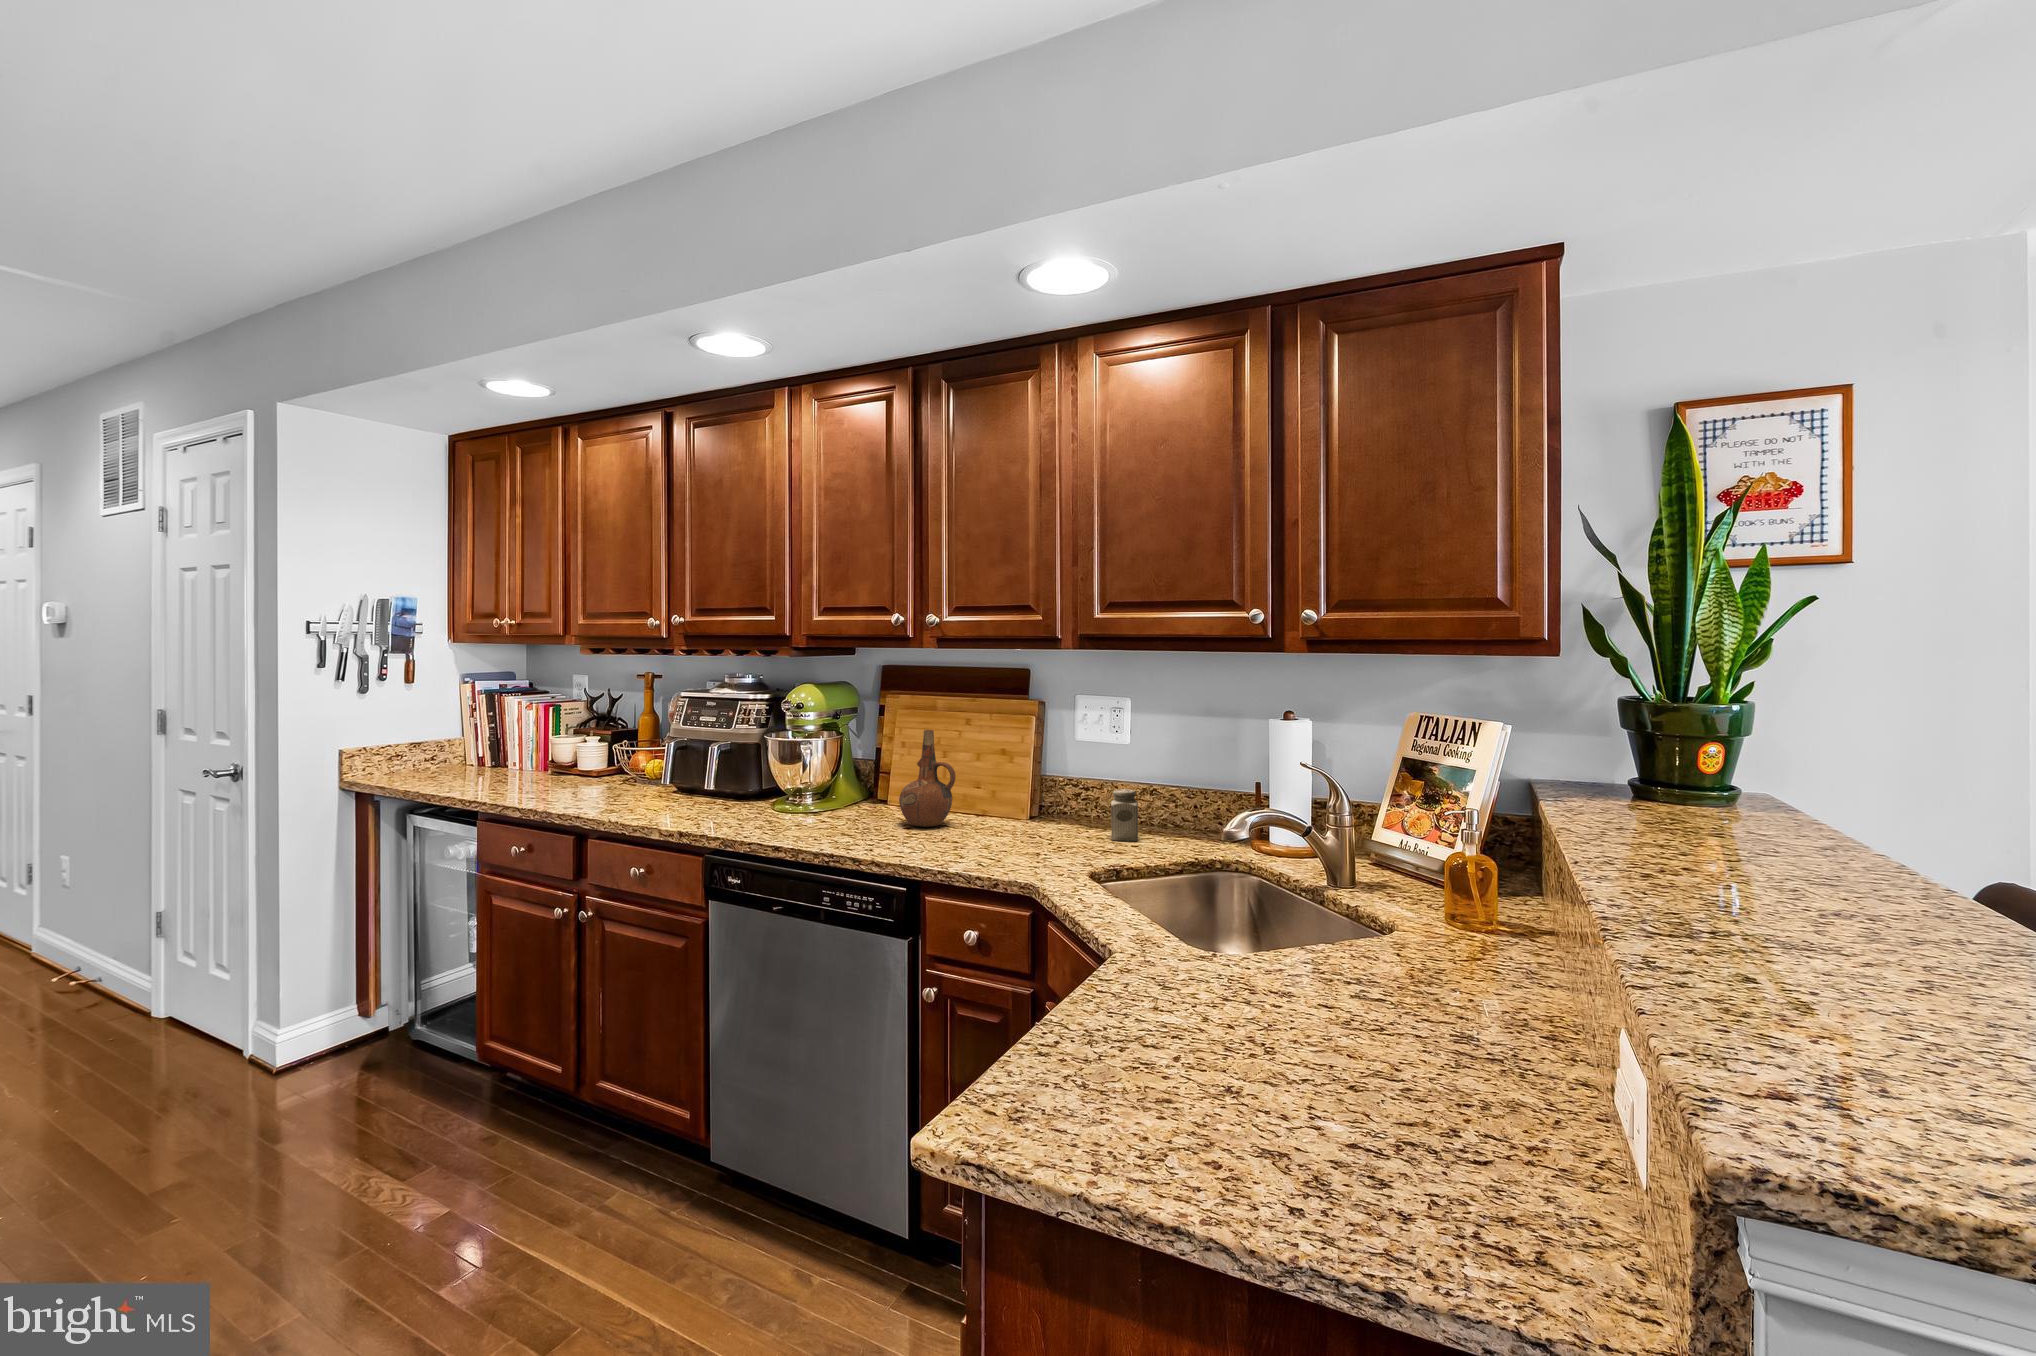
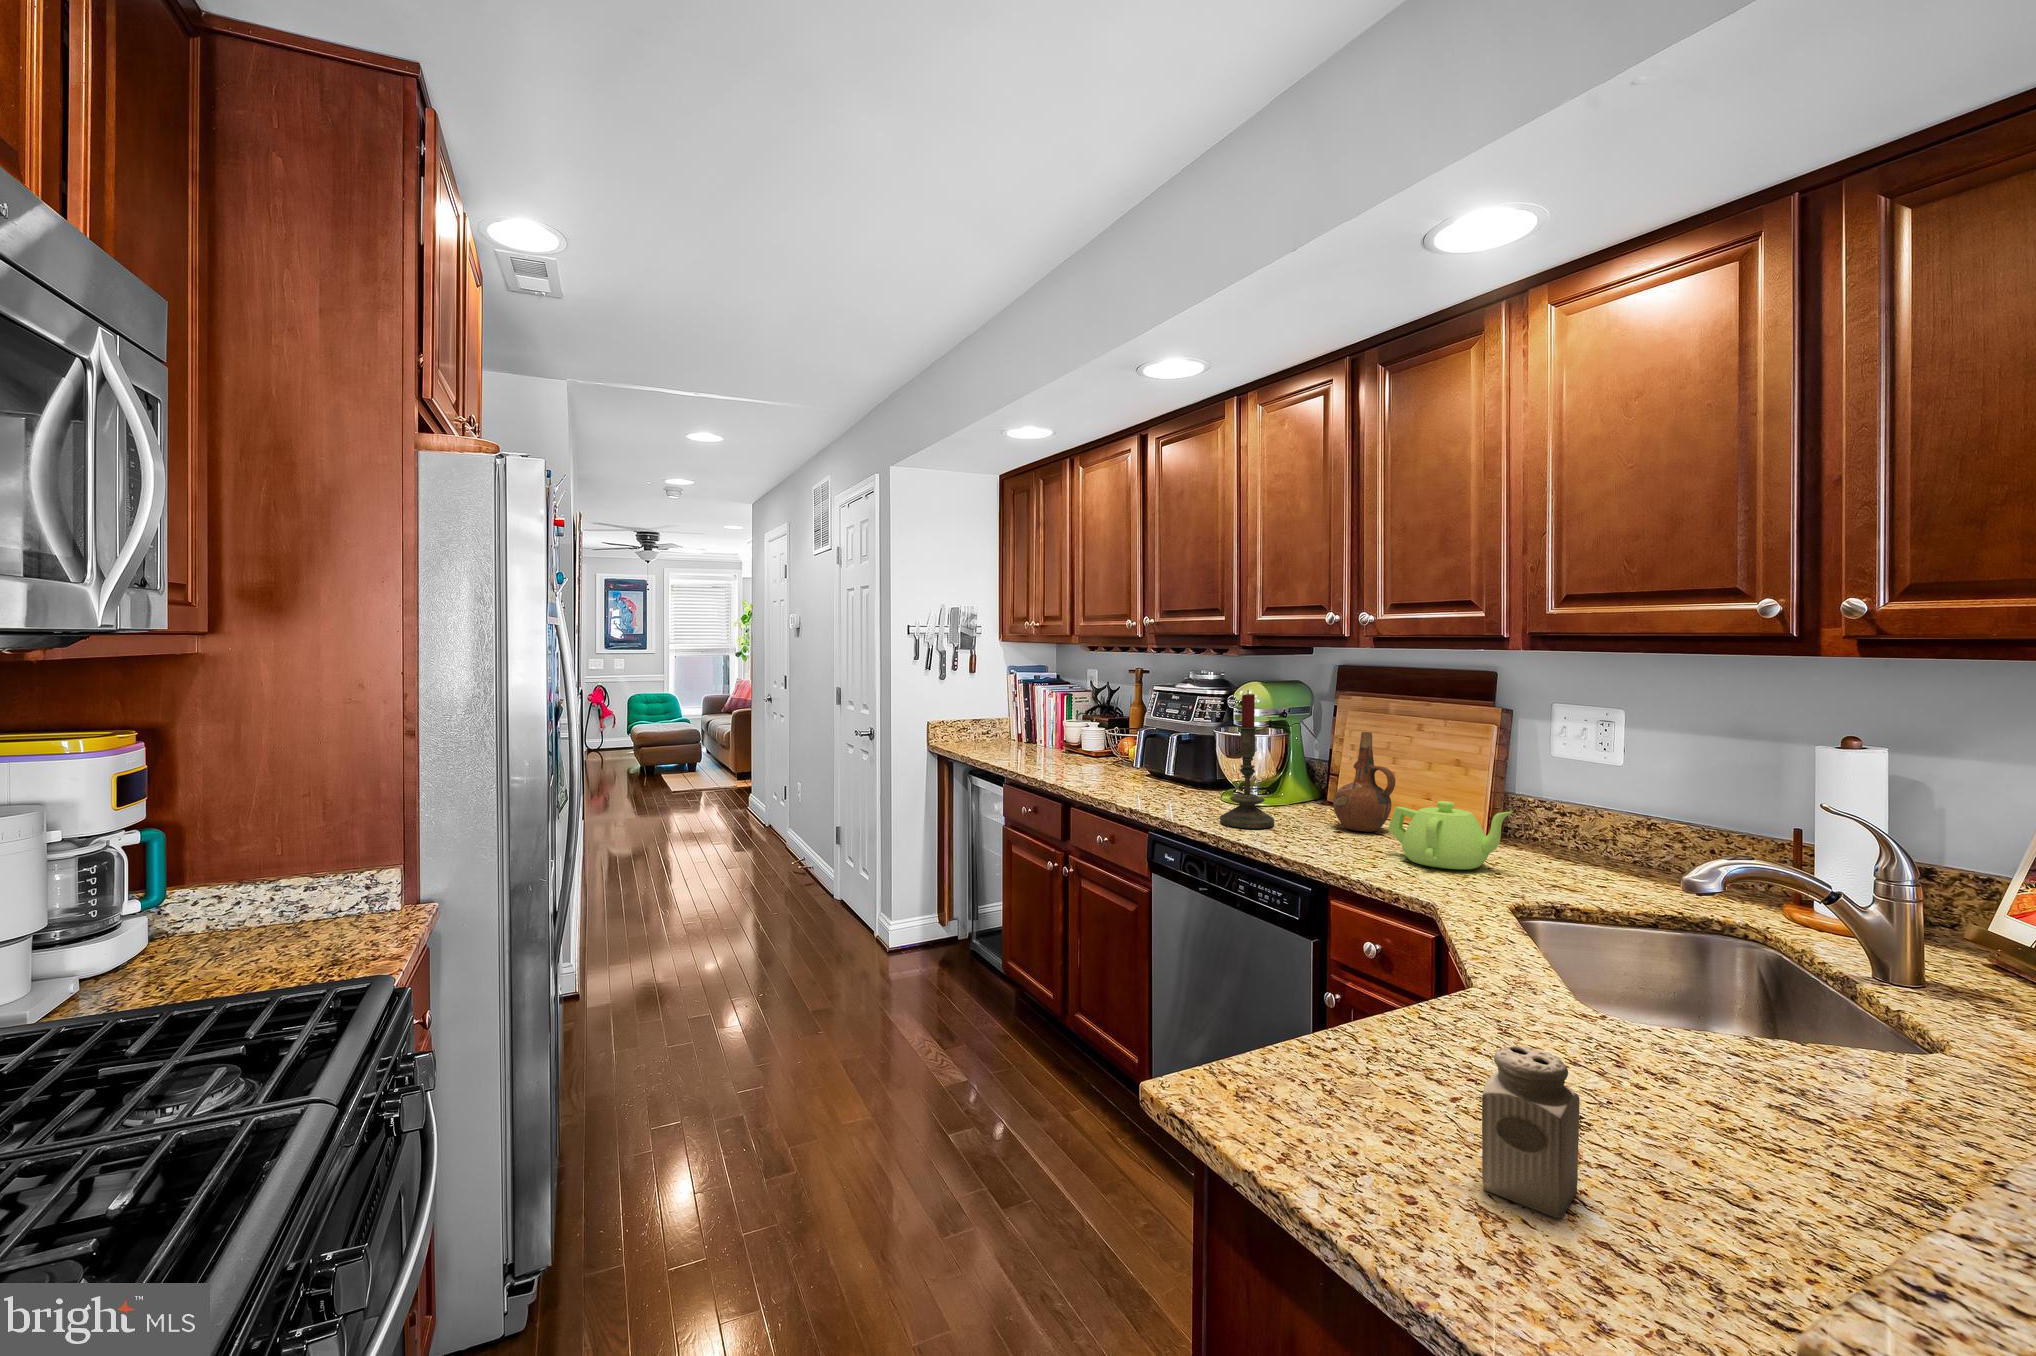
candle: none [790,693,846,838] -> present [1220,690,1274,828]
salt shaker: present [1111,789,1138,841] -> present [1482,1046,1580,1218]
teapot: none [965,790,1070,852] -> present [1388,801,1512,869]

